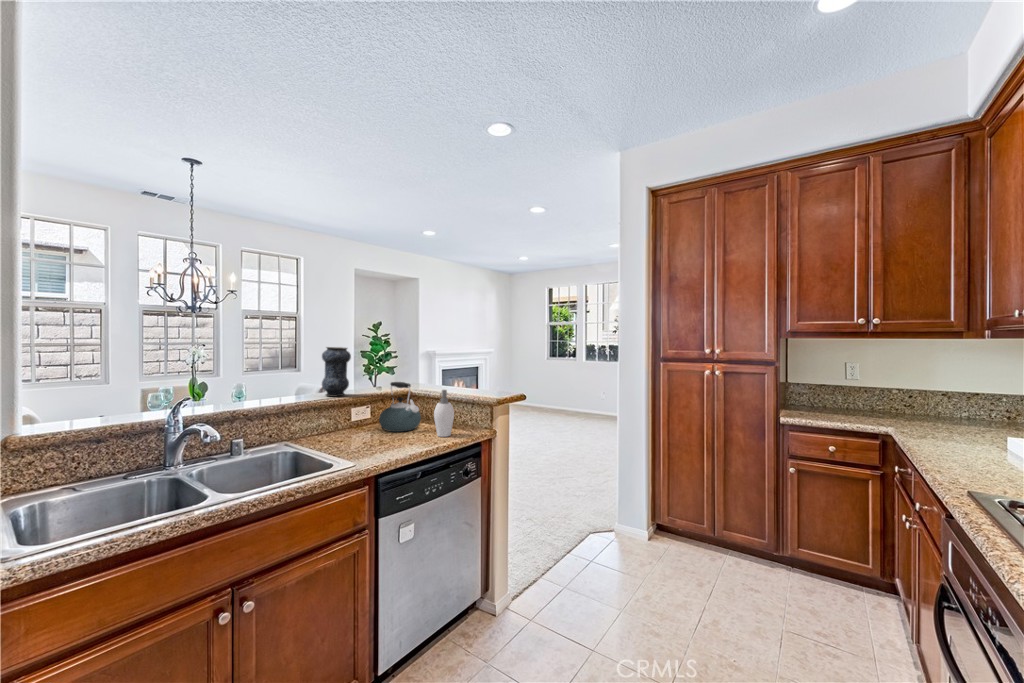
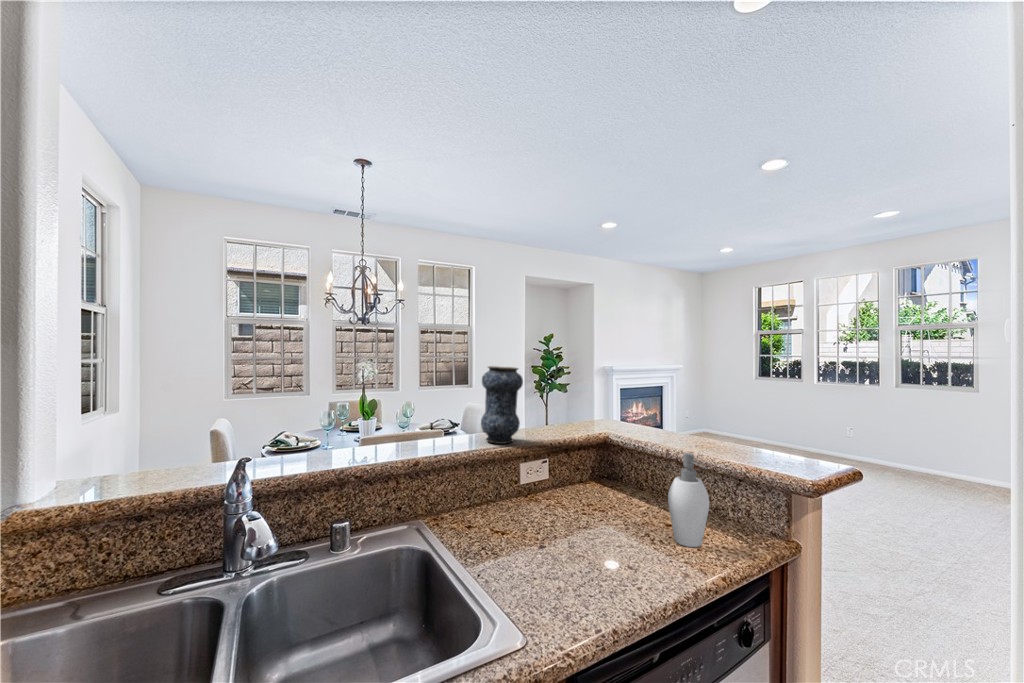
kettle: present [379,382,421,432] -> none [566,426,636,517]

